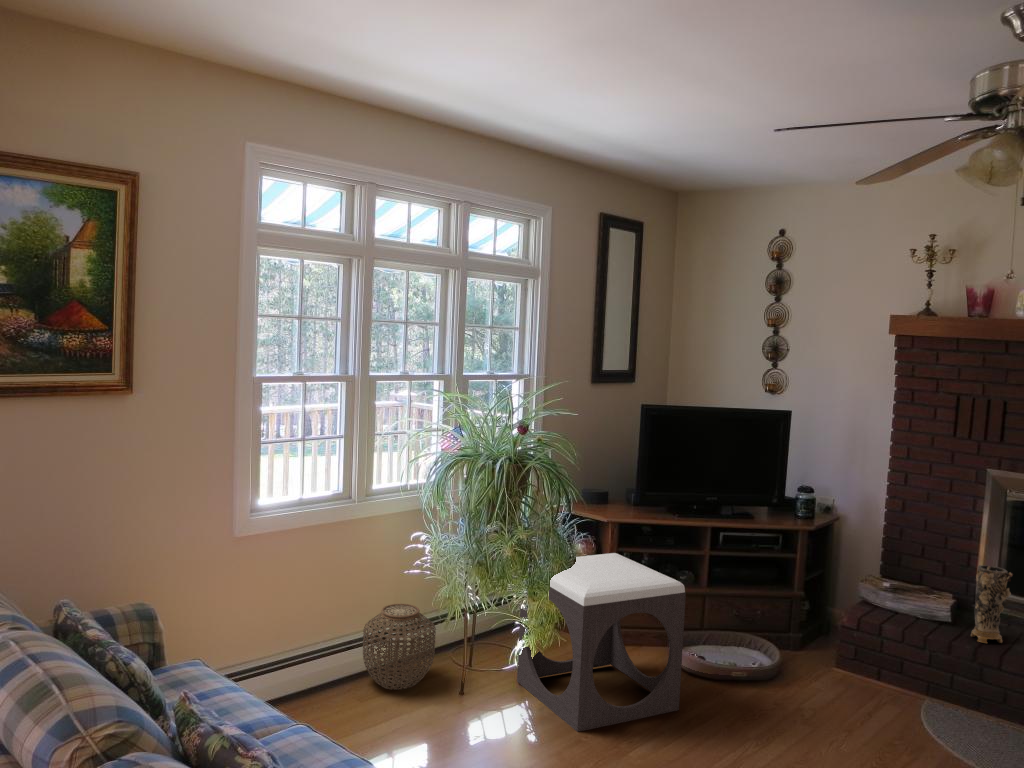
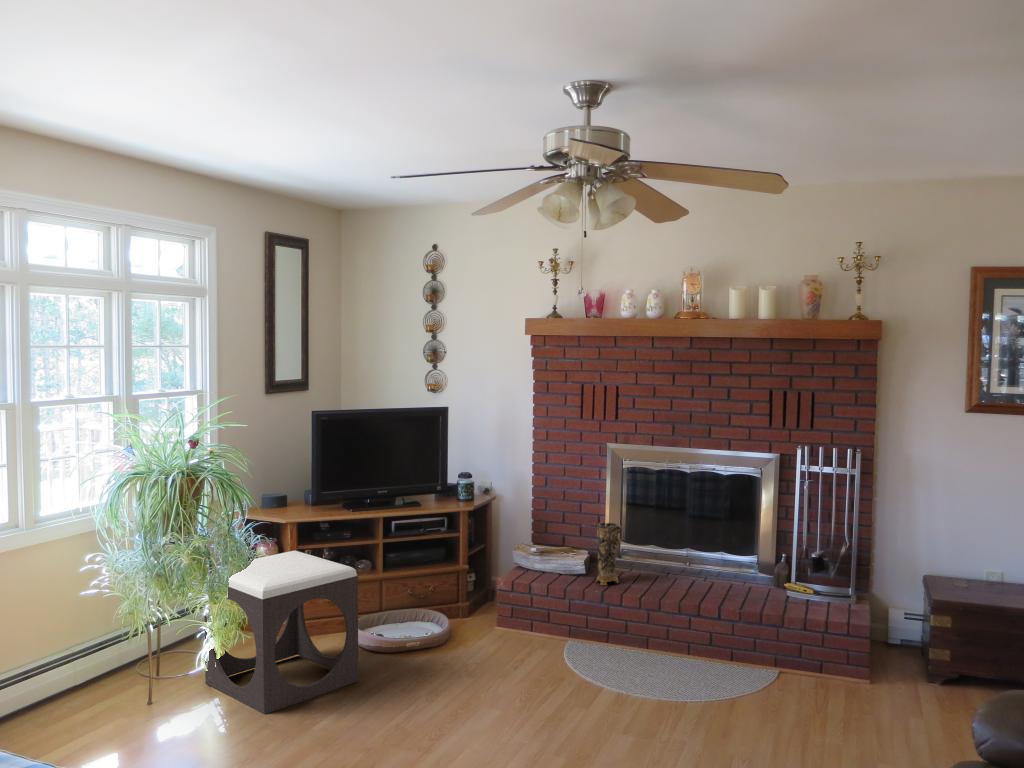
woven basket: present [363,604,436,690] -> none [39,626,118,712]

